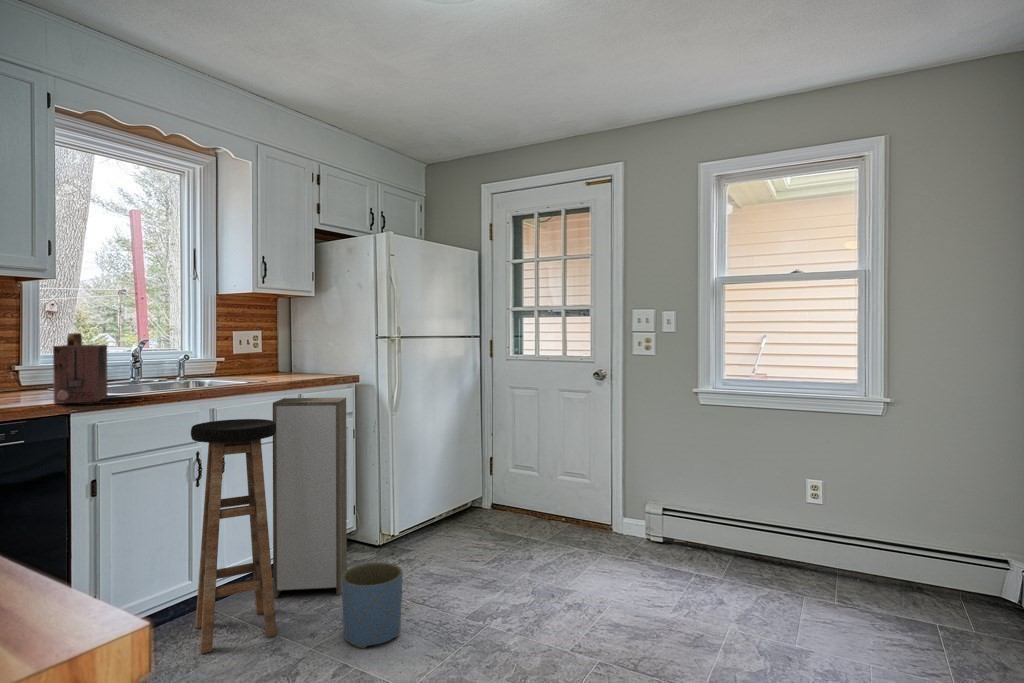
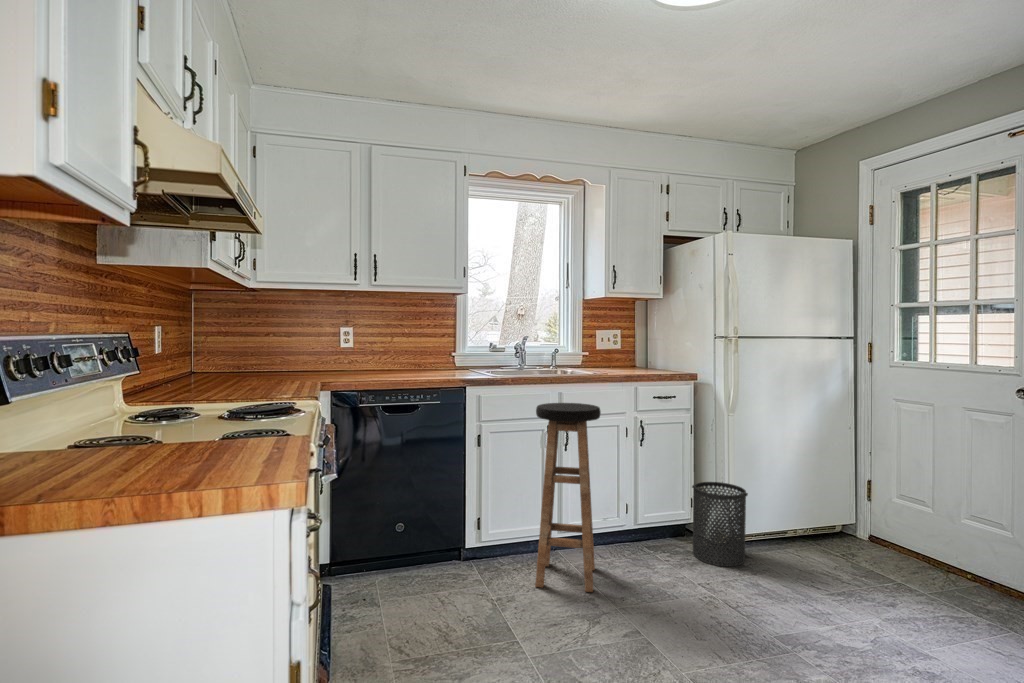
toaster: present [53,333,107,404] -> none [450,331,490,380]
storage cabinet: present [273,398,347,598] -> none [605,389,675,576]
trash can: none [359,485,413,569] -> present [692,482,748,567]
planter: present [341,563,403,648] -> none [642,552,702,635]

